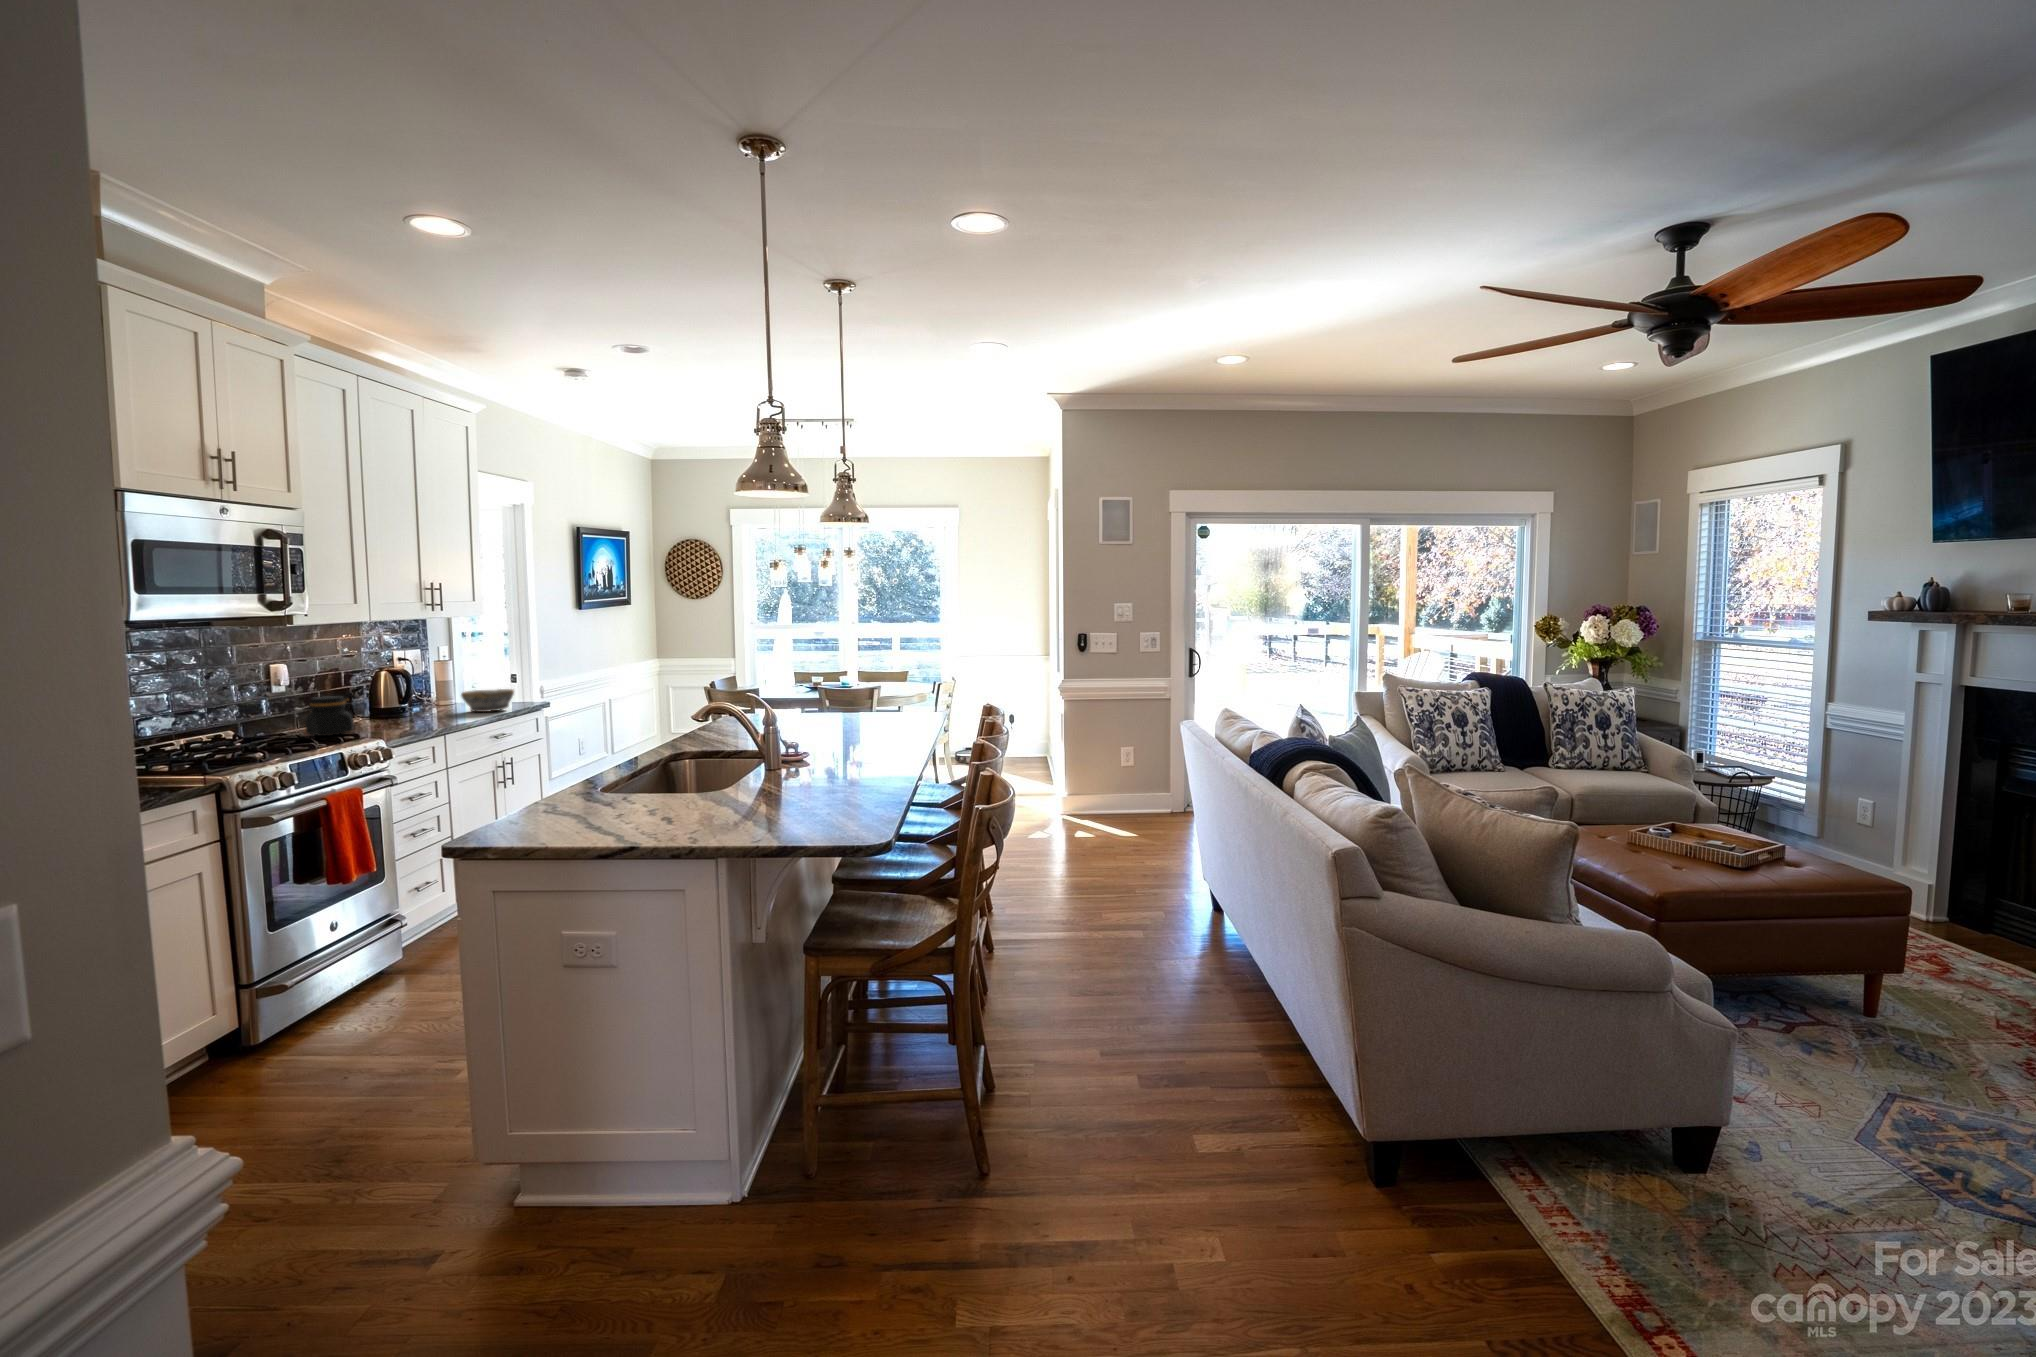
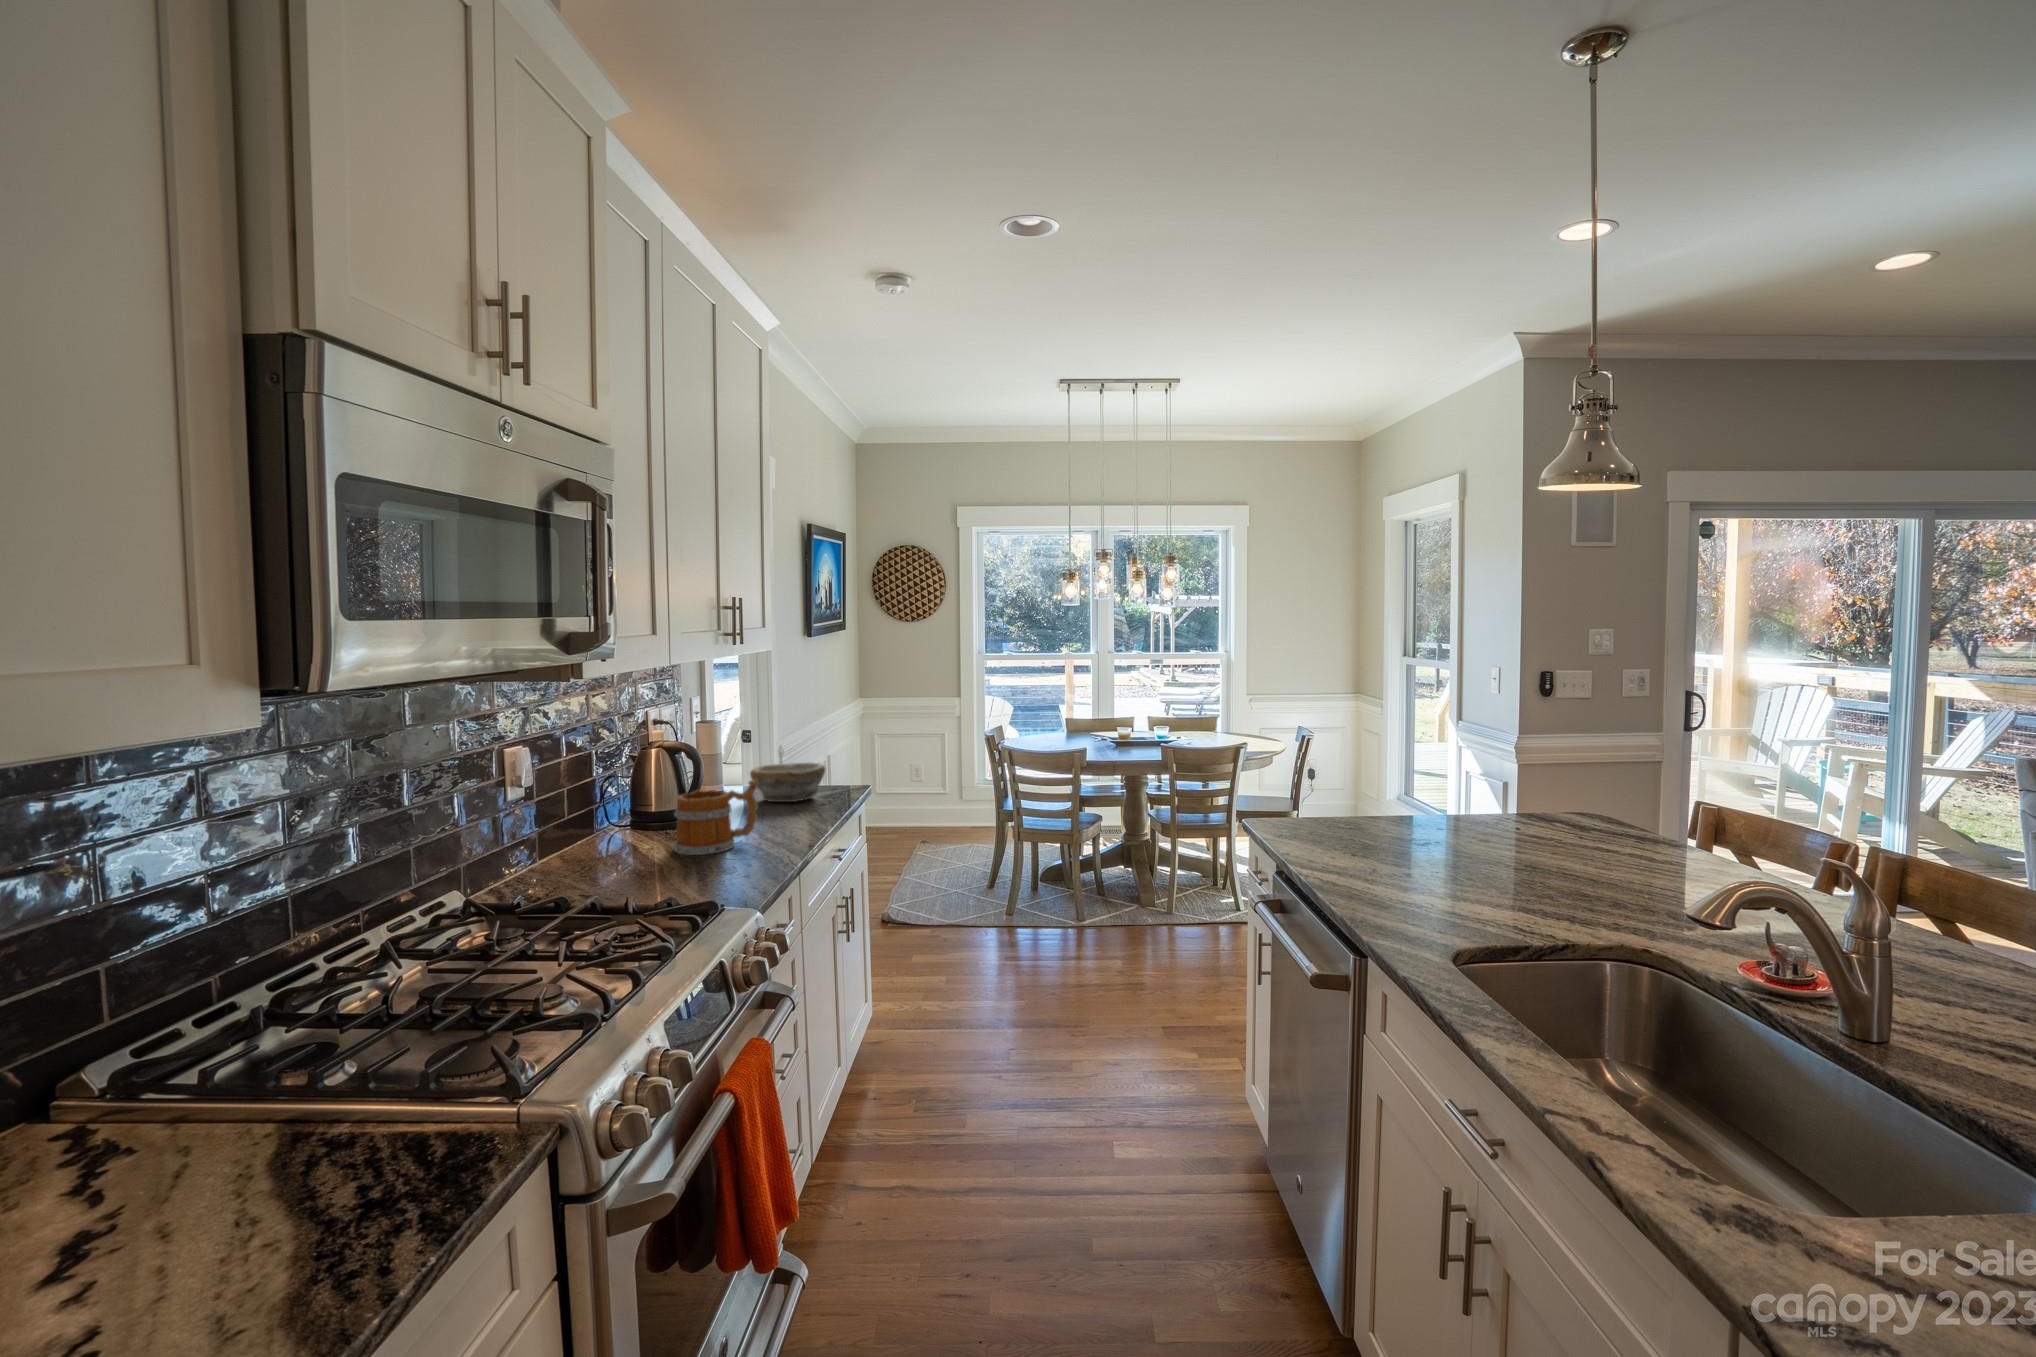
mug: none [378,691,434,731] -> present [674,780,759,855]
jar: present [303,696,354,736] -> none [563,794,641,869]

